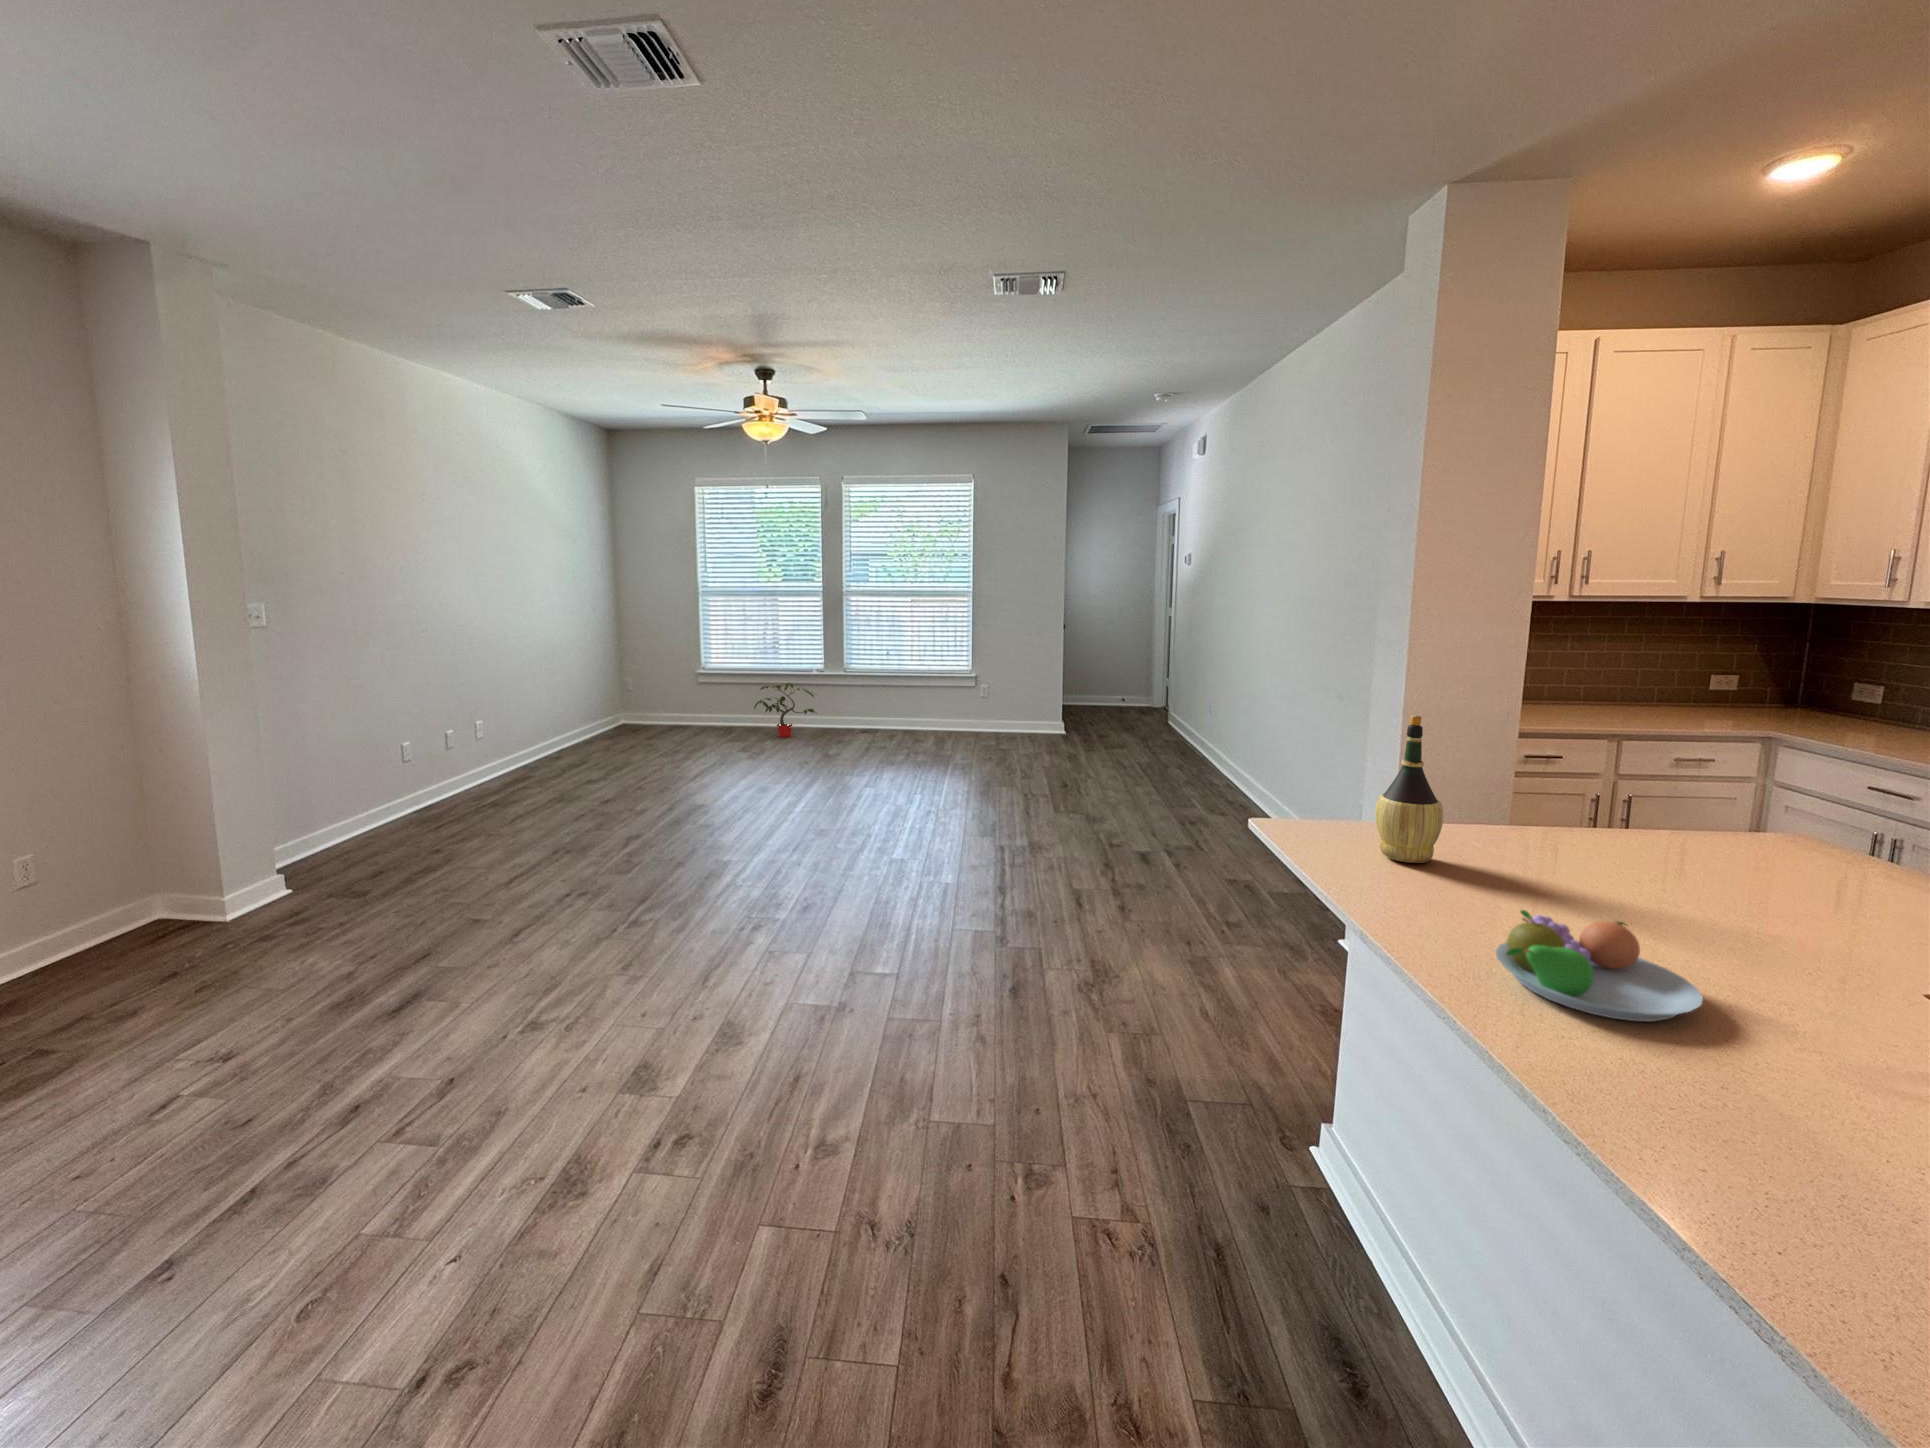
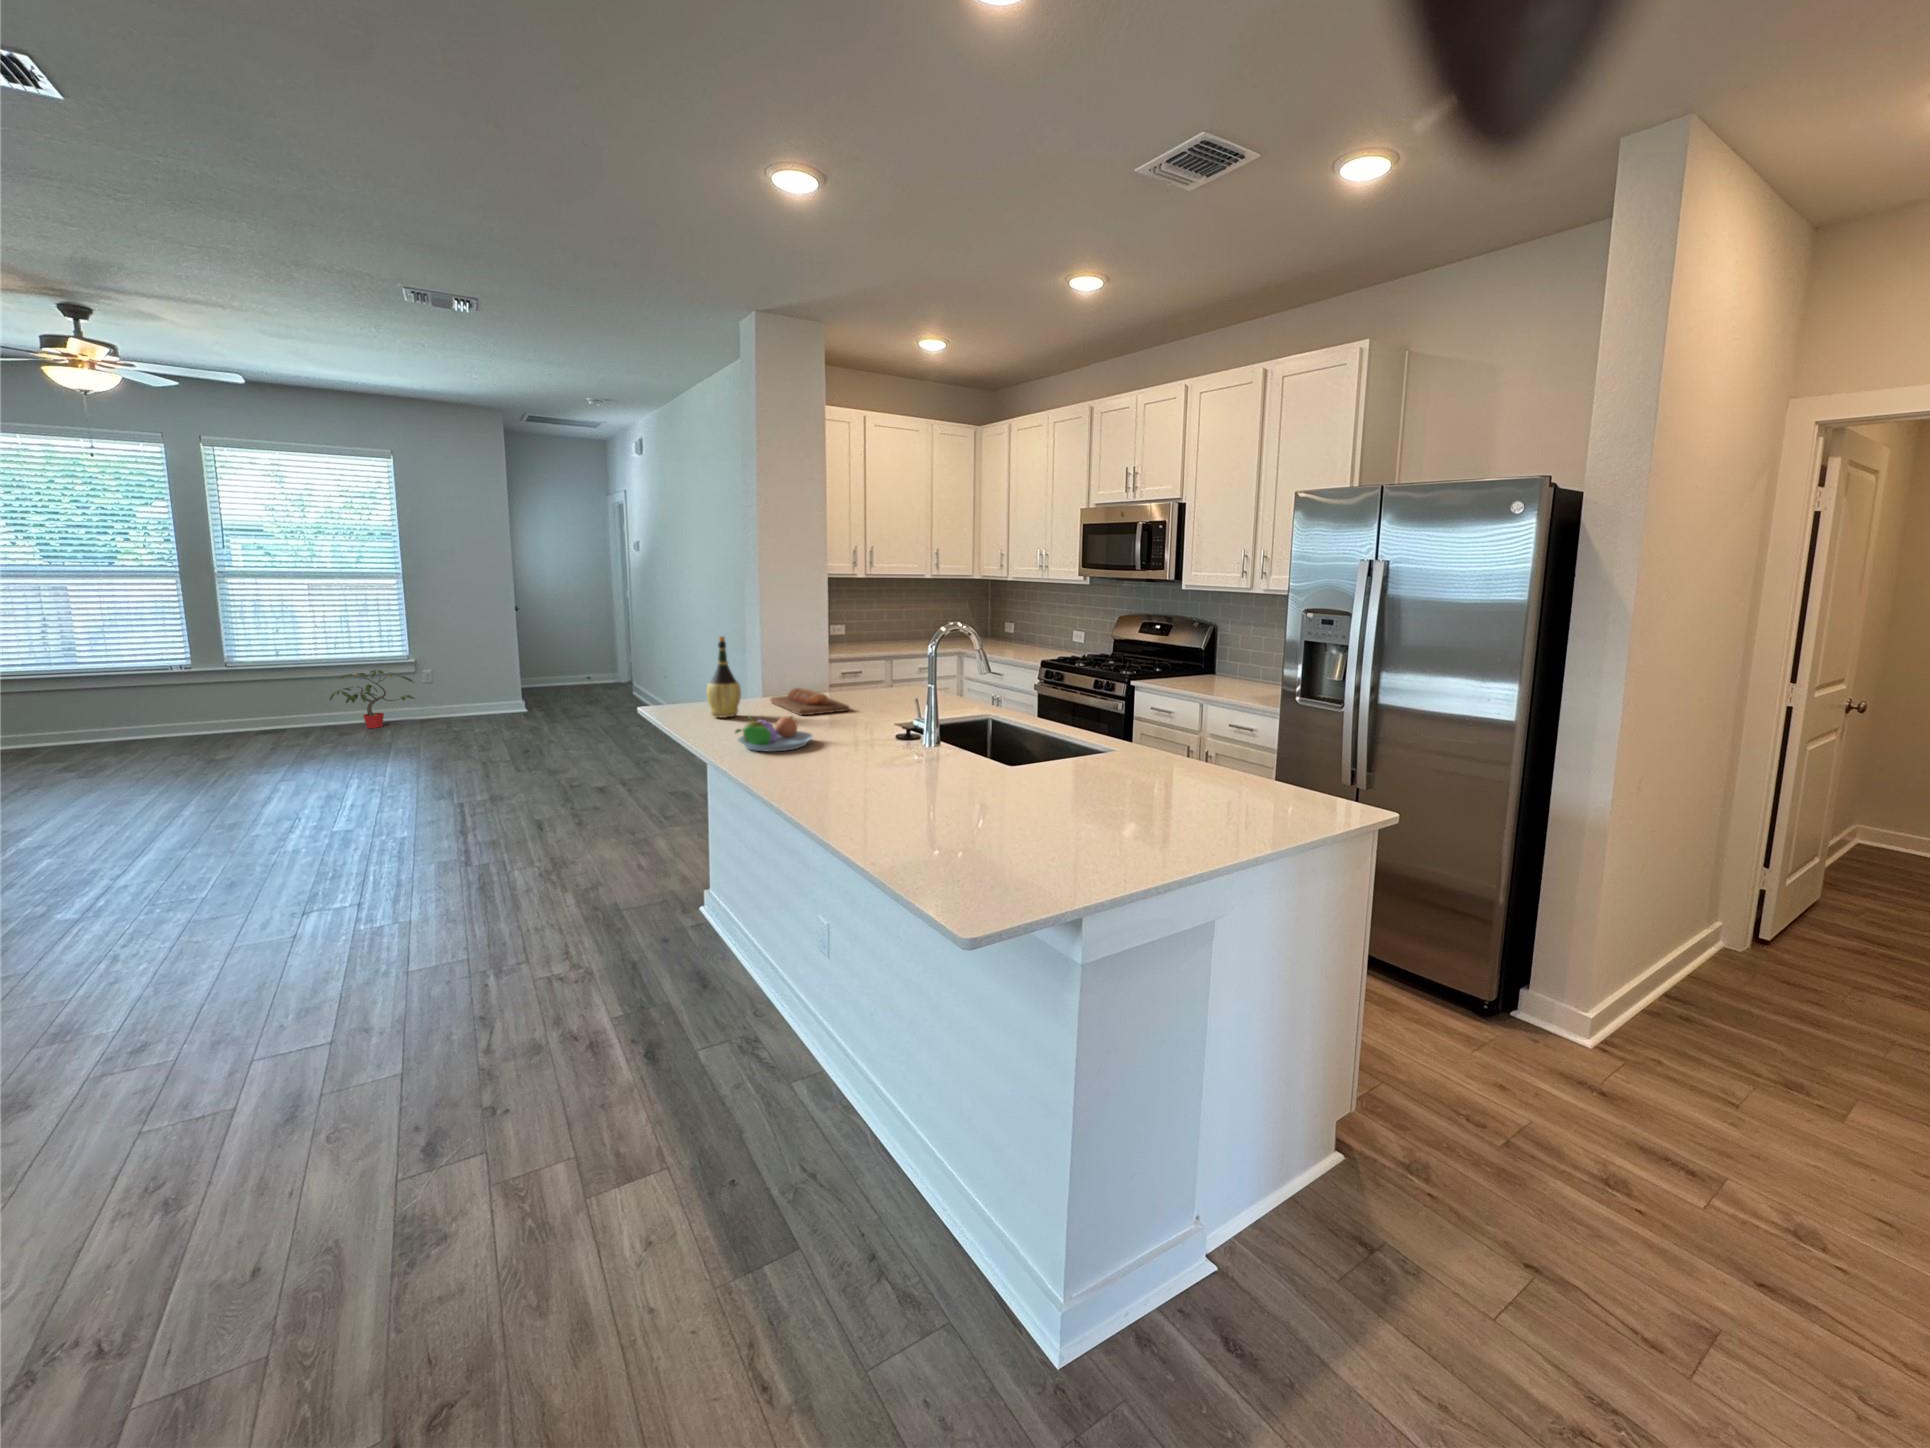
potted plant: present [754,683,816,737] -> present [330,670,416,728]
bread loaf: none [1473,812,1685,887] -> present [770,688,849,715]

